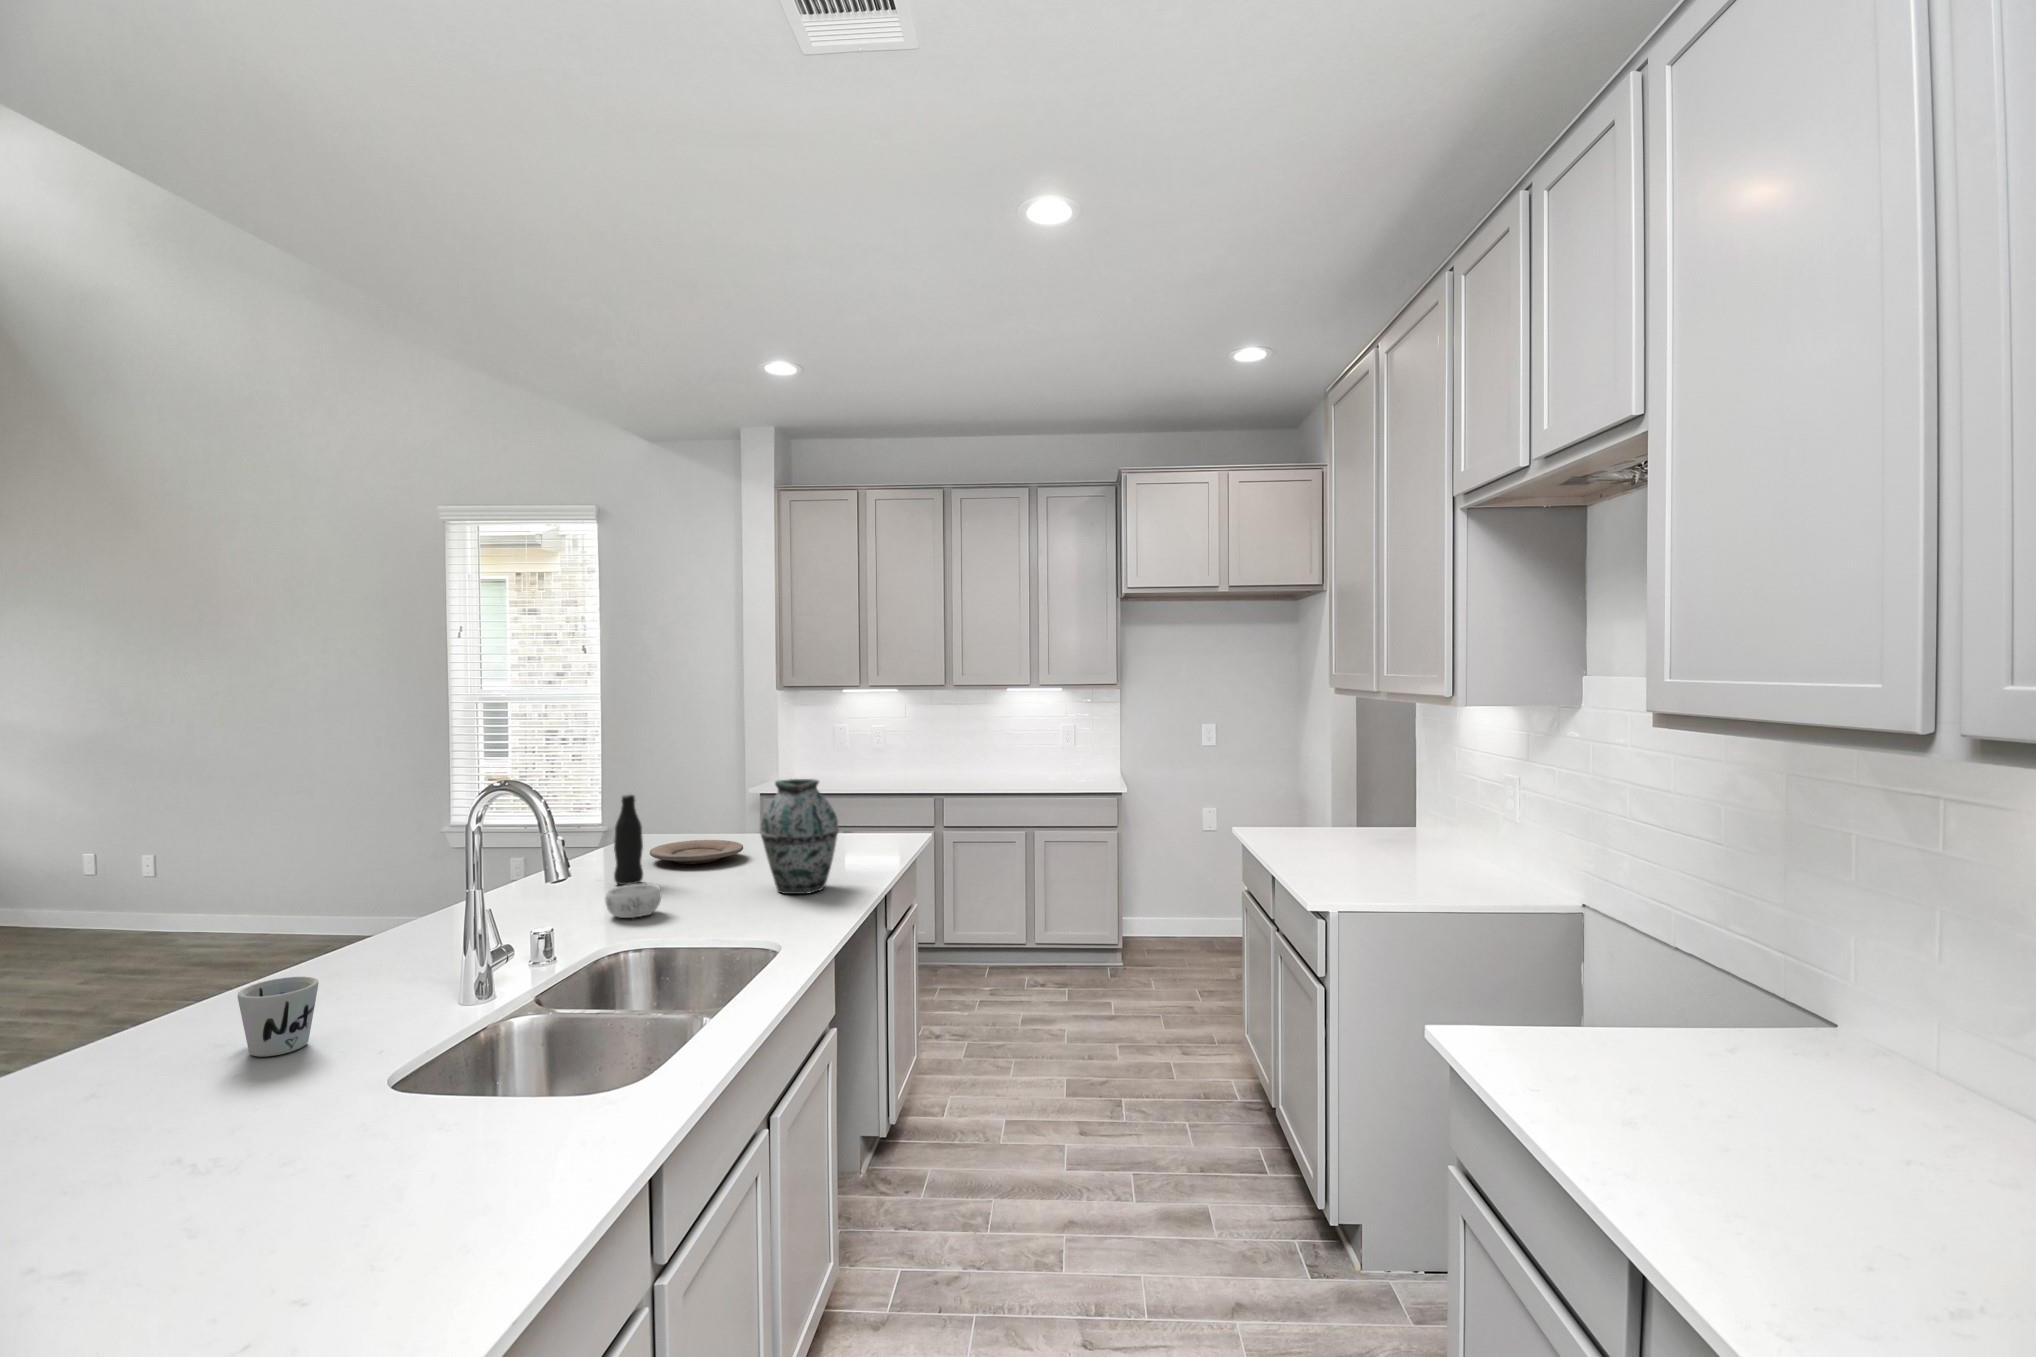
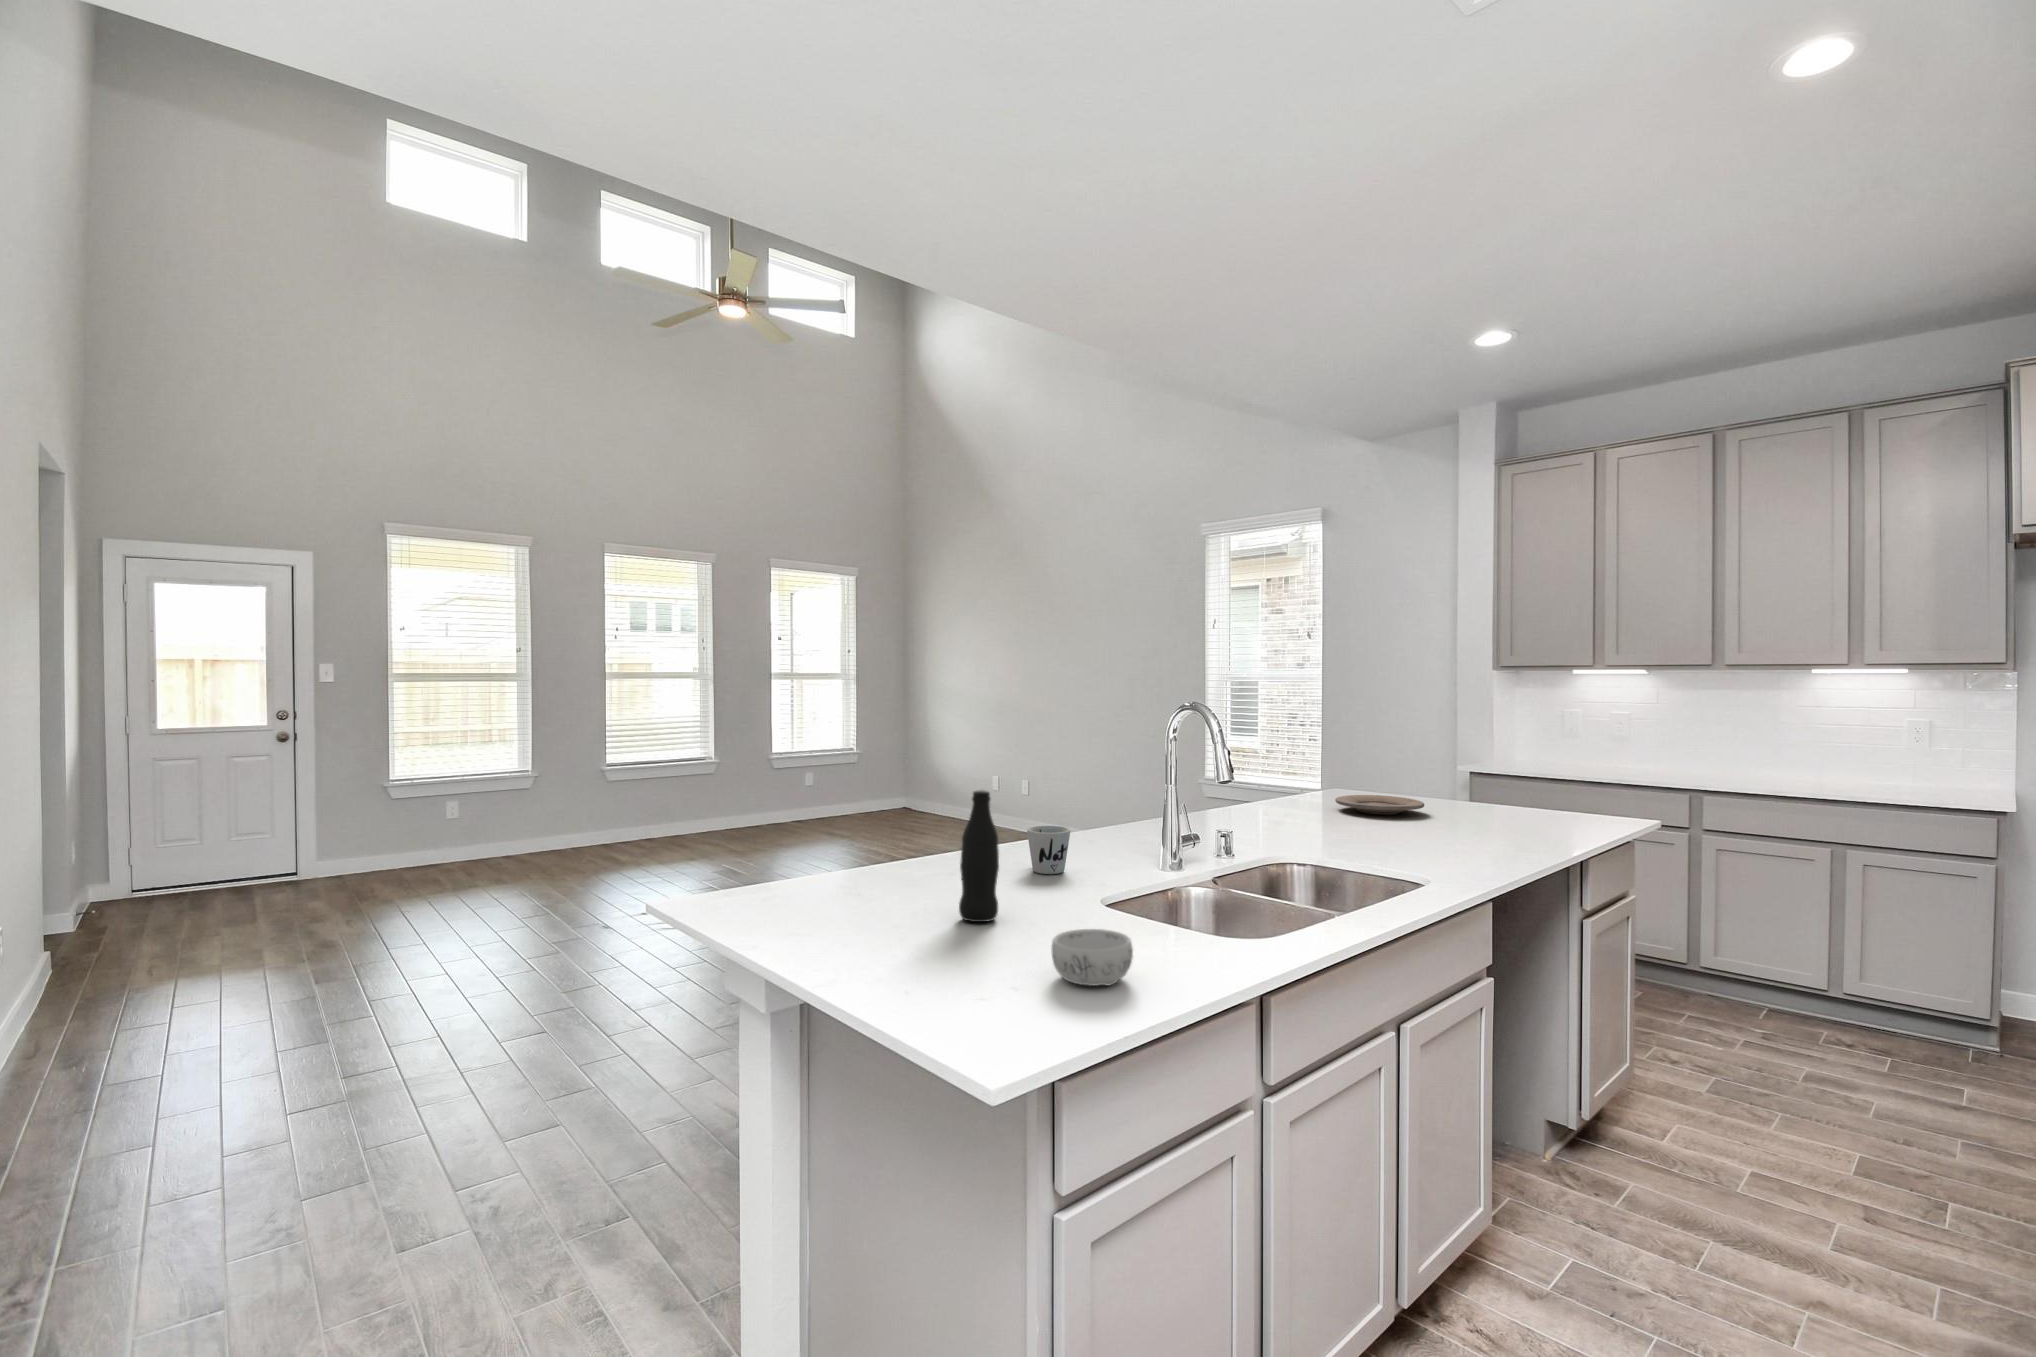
vase: present [760,779,839,894] -> none [1428,735,1513,848]
bottle: present [614,795,643,885] -> present [959,790,999,922]
decorative bowl: present [605,884,661,918] -> present [1052,929,1133,986]

